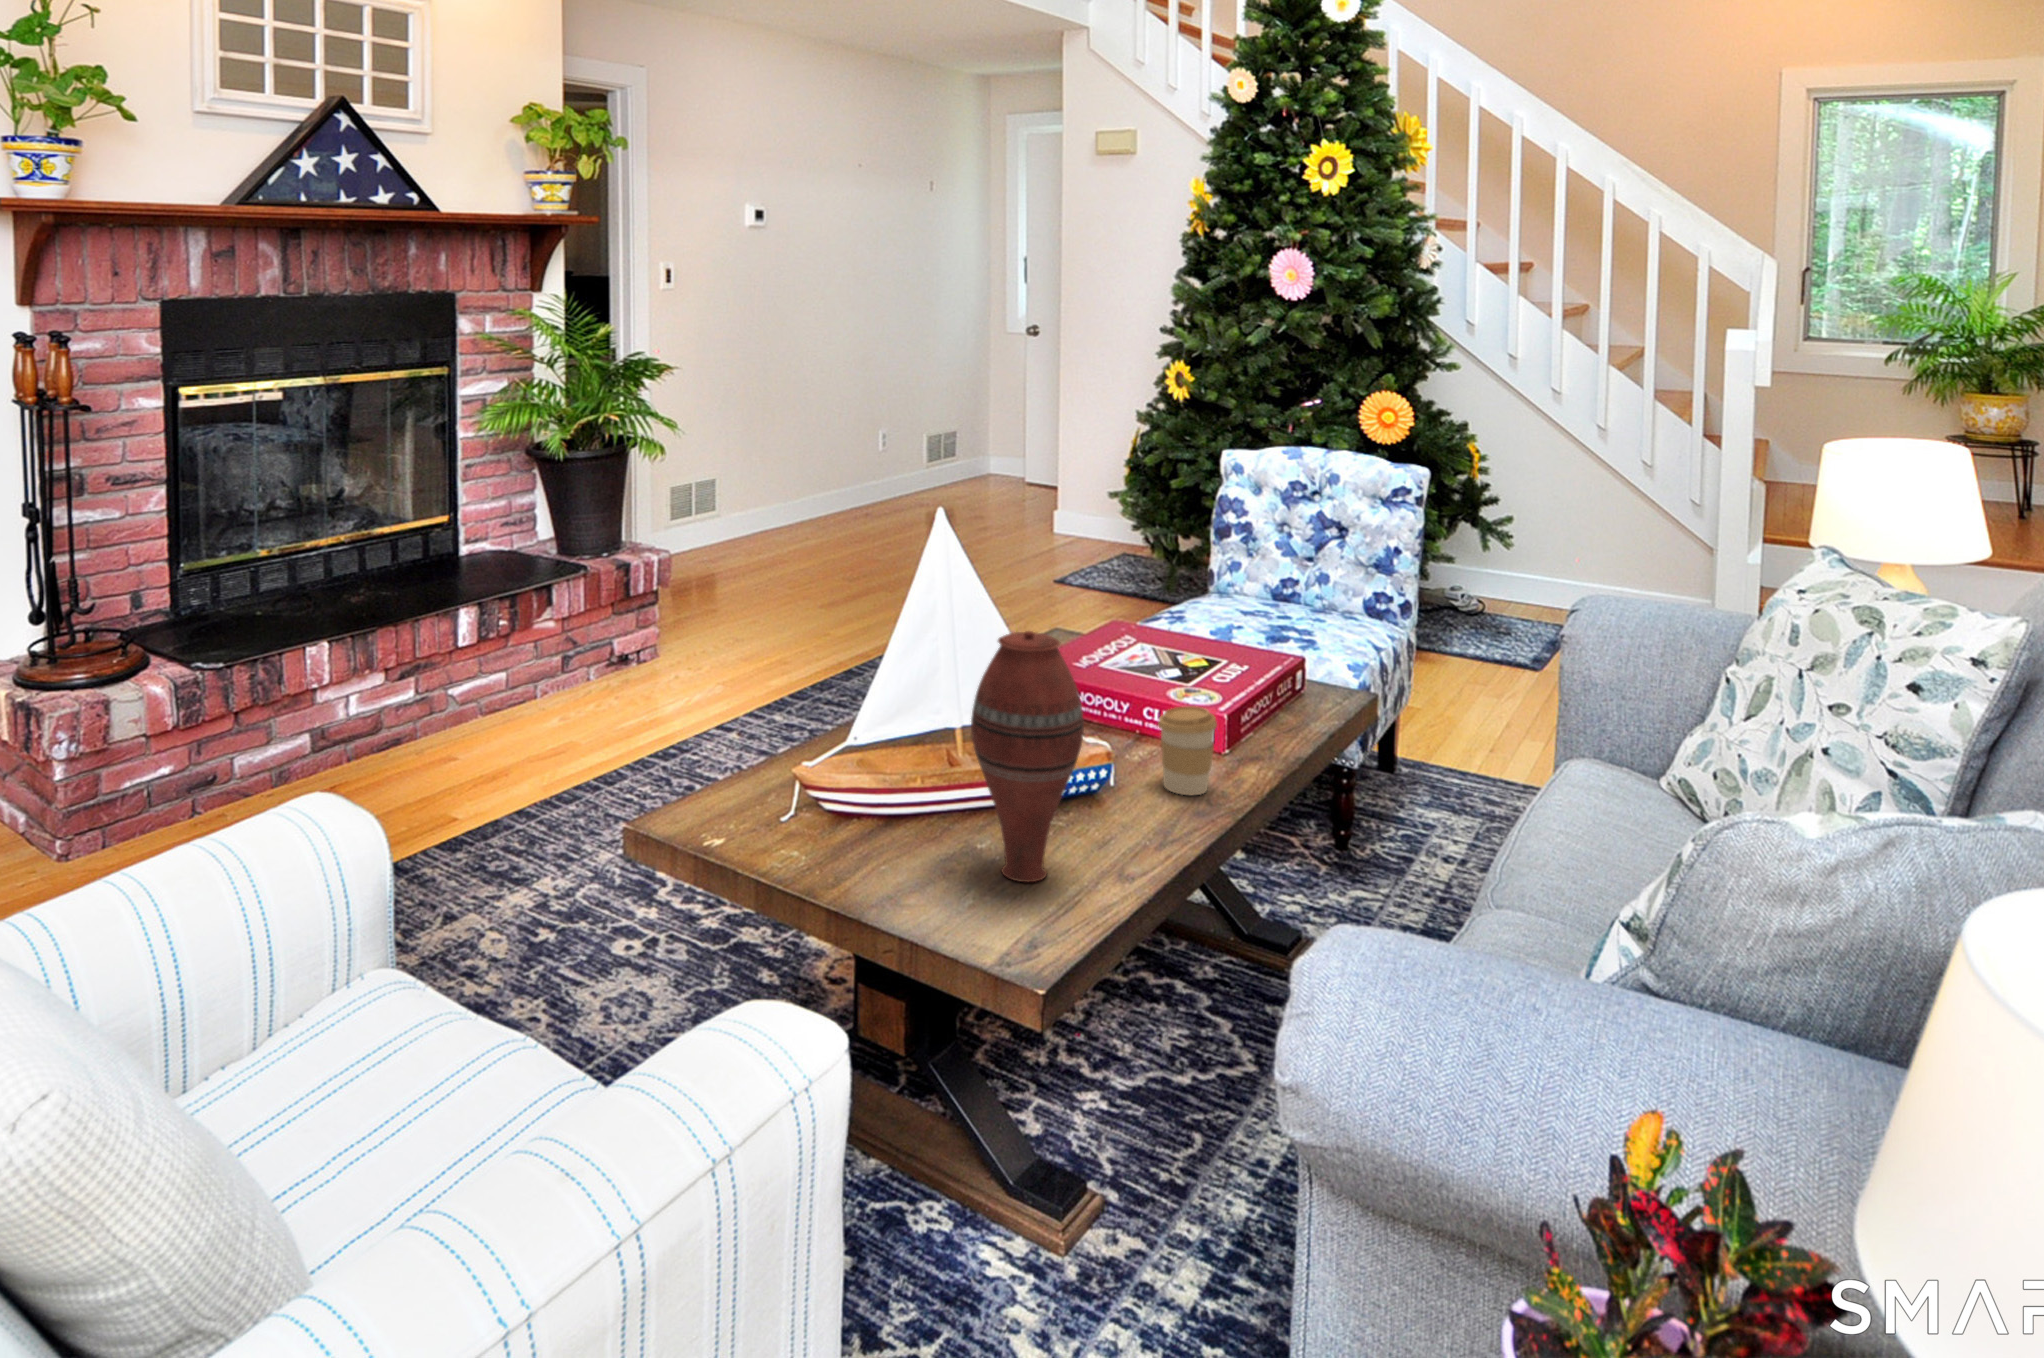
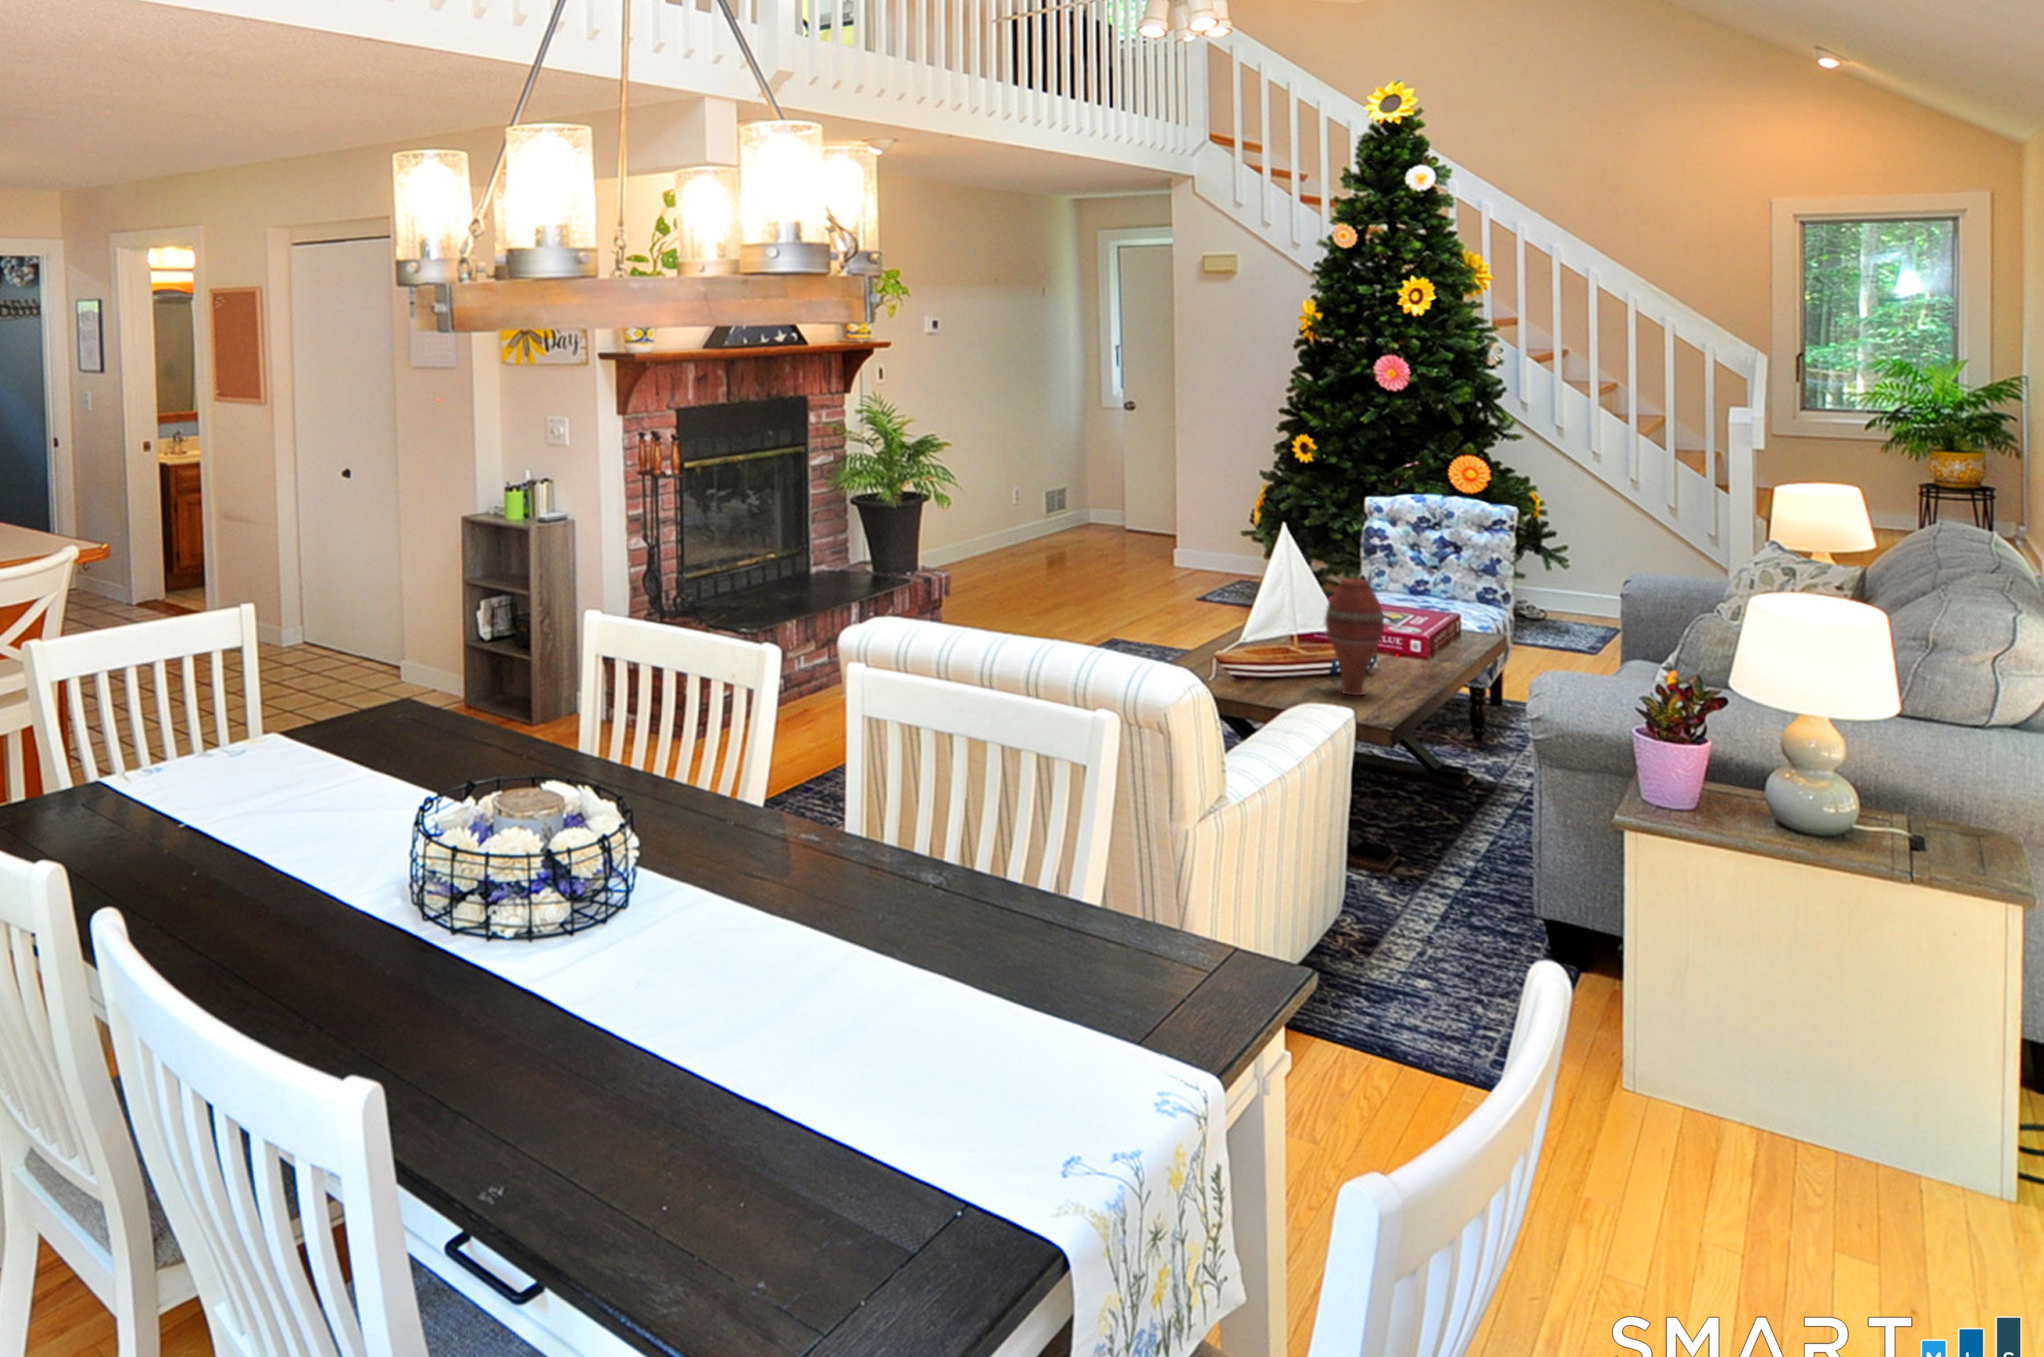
coffee cup: present [1158,706,1217,795] -> none [1398,626,1432,670]

